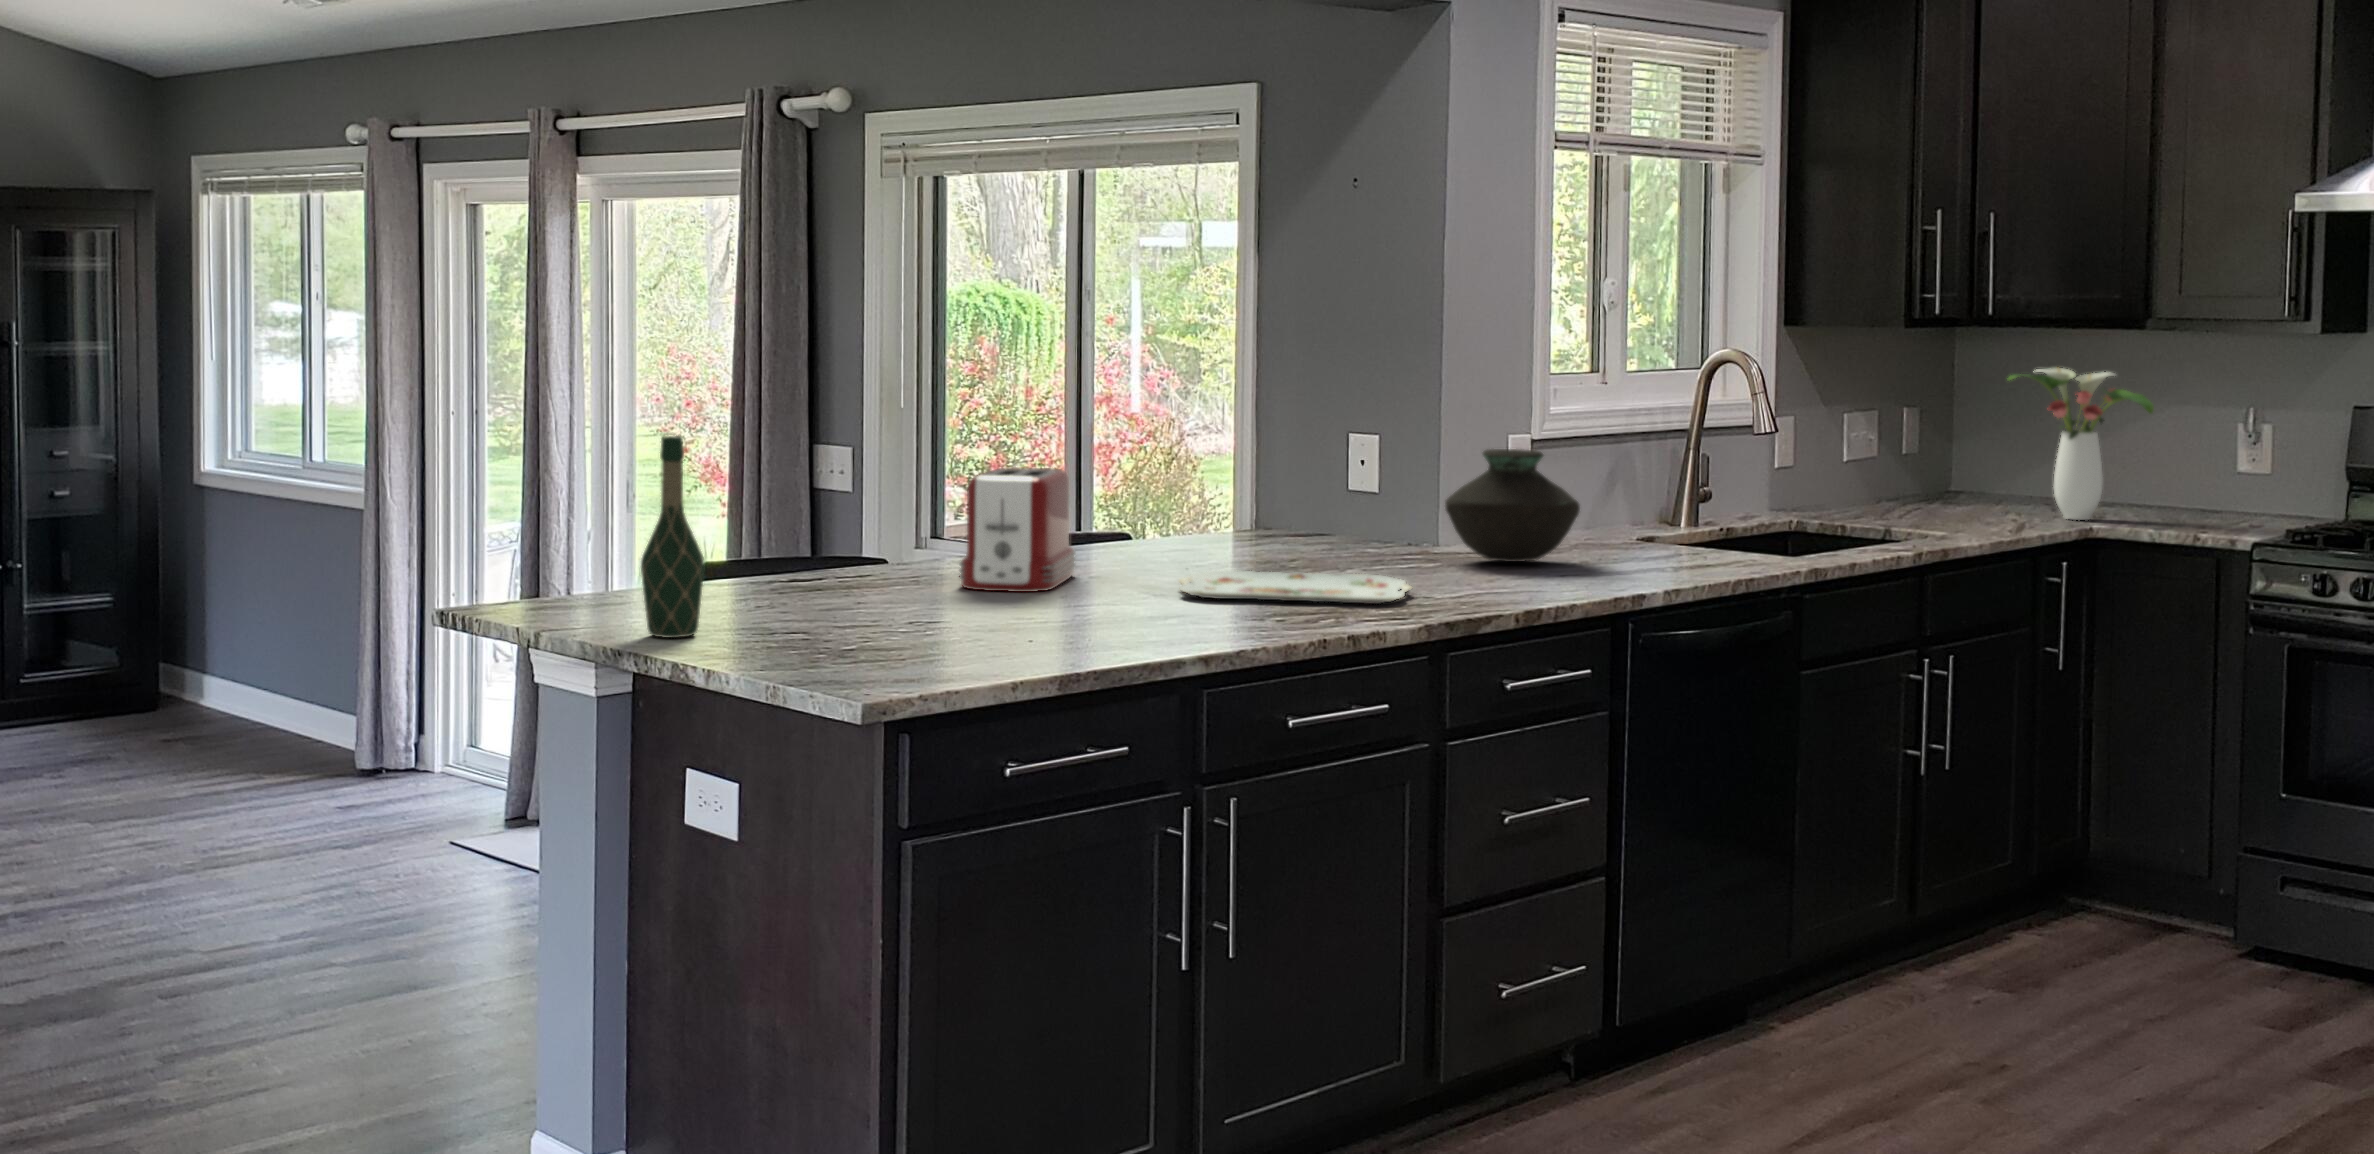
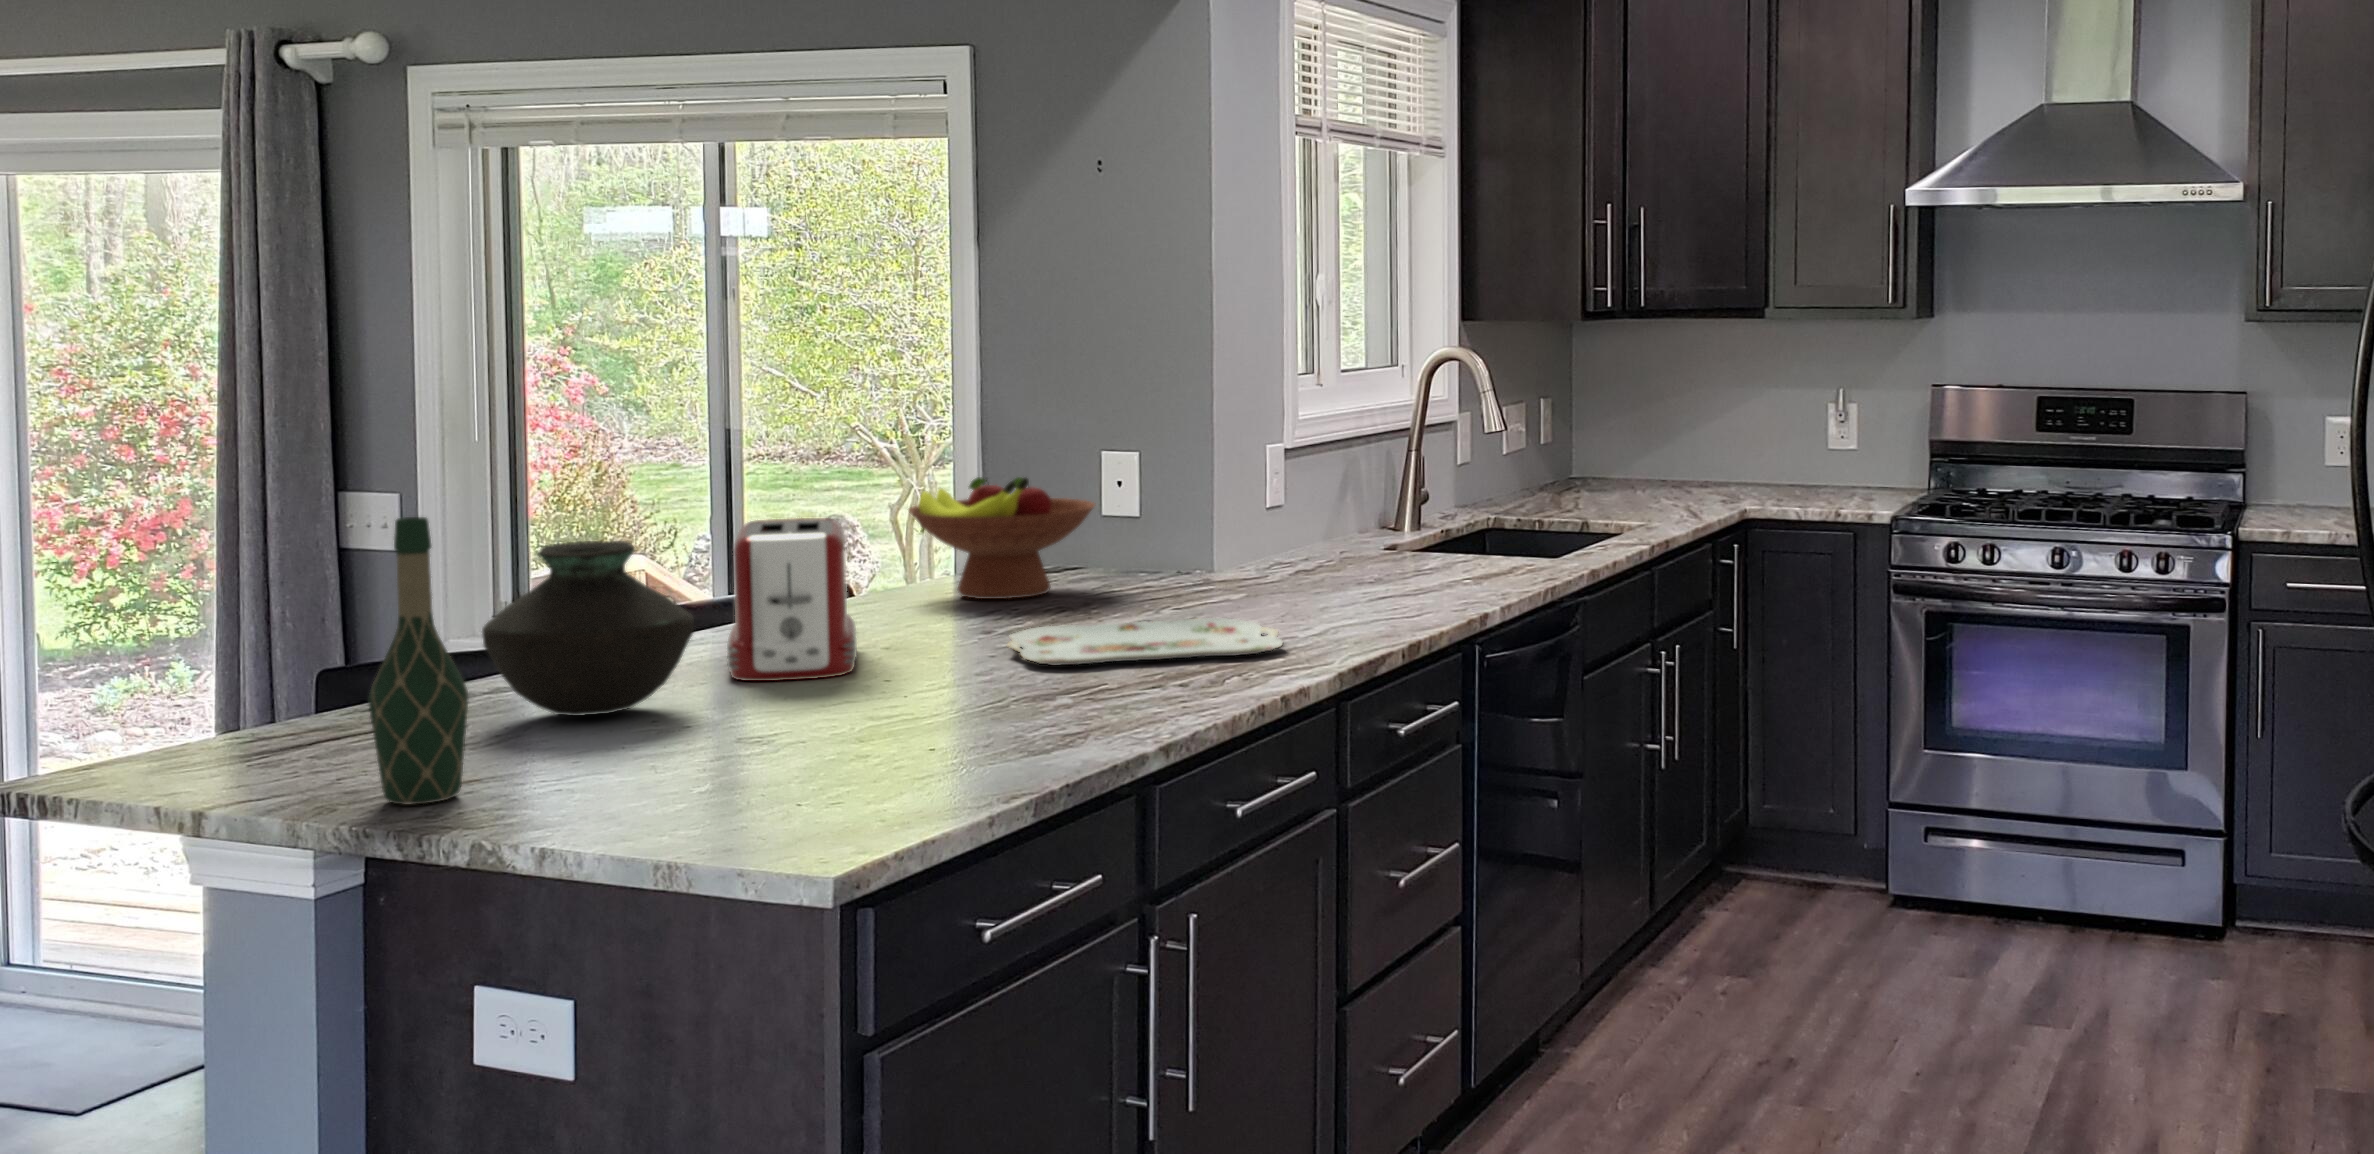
flower arrangement: present [2008,368,2154,520] -> none [1671,352,1798,498]
fruit bowl: none [1169,448,1328,552] -> present [909,477,1095,599]
vase: present [1445,449,1580,562] -> present [482,541,694,716]

